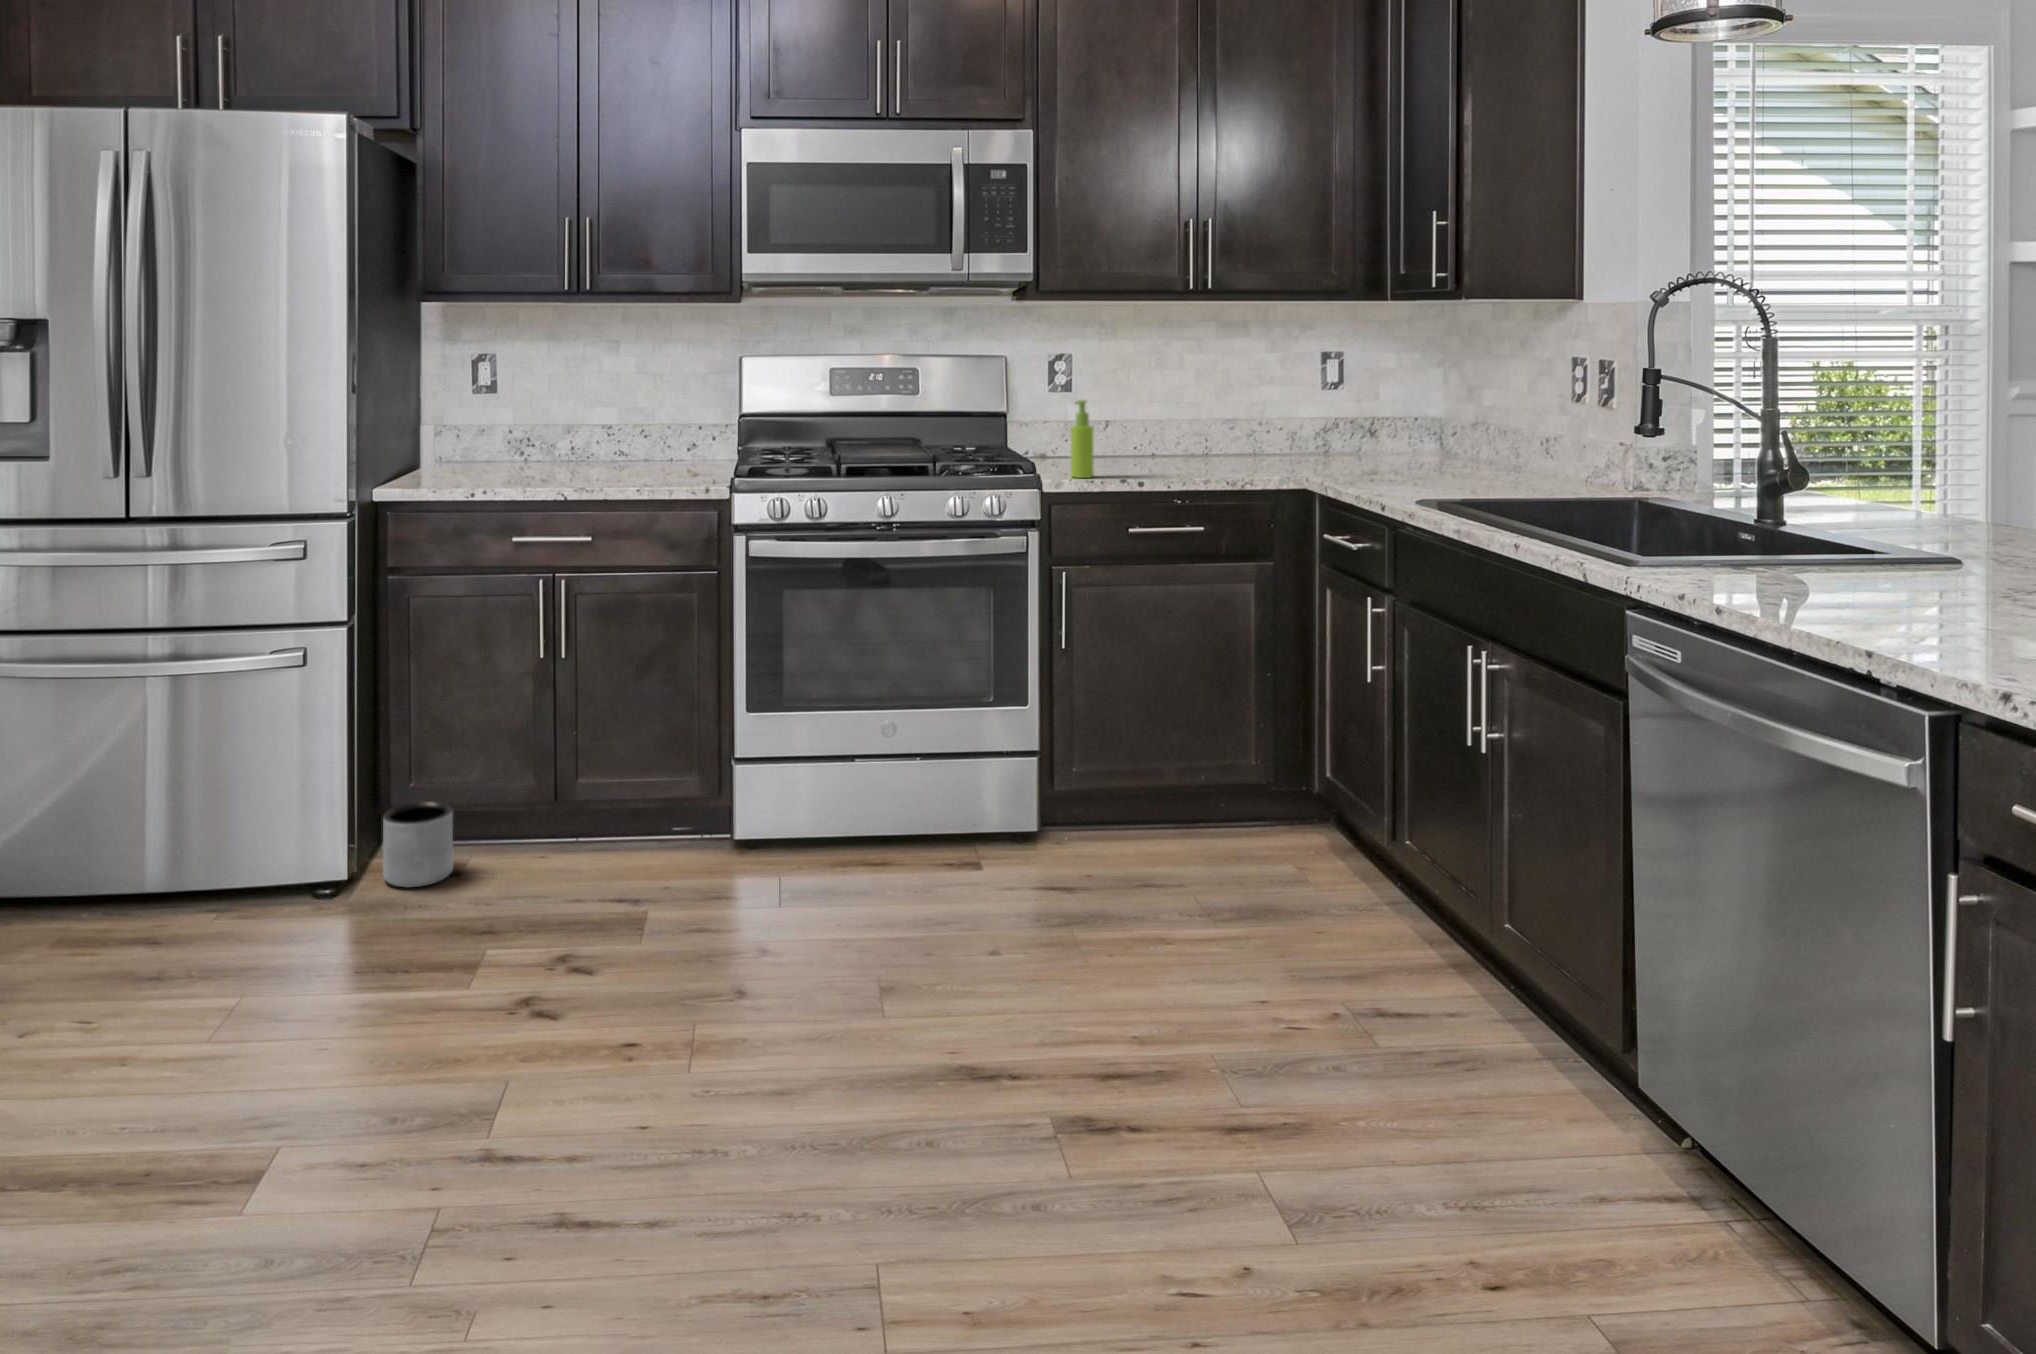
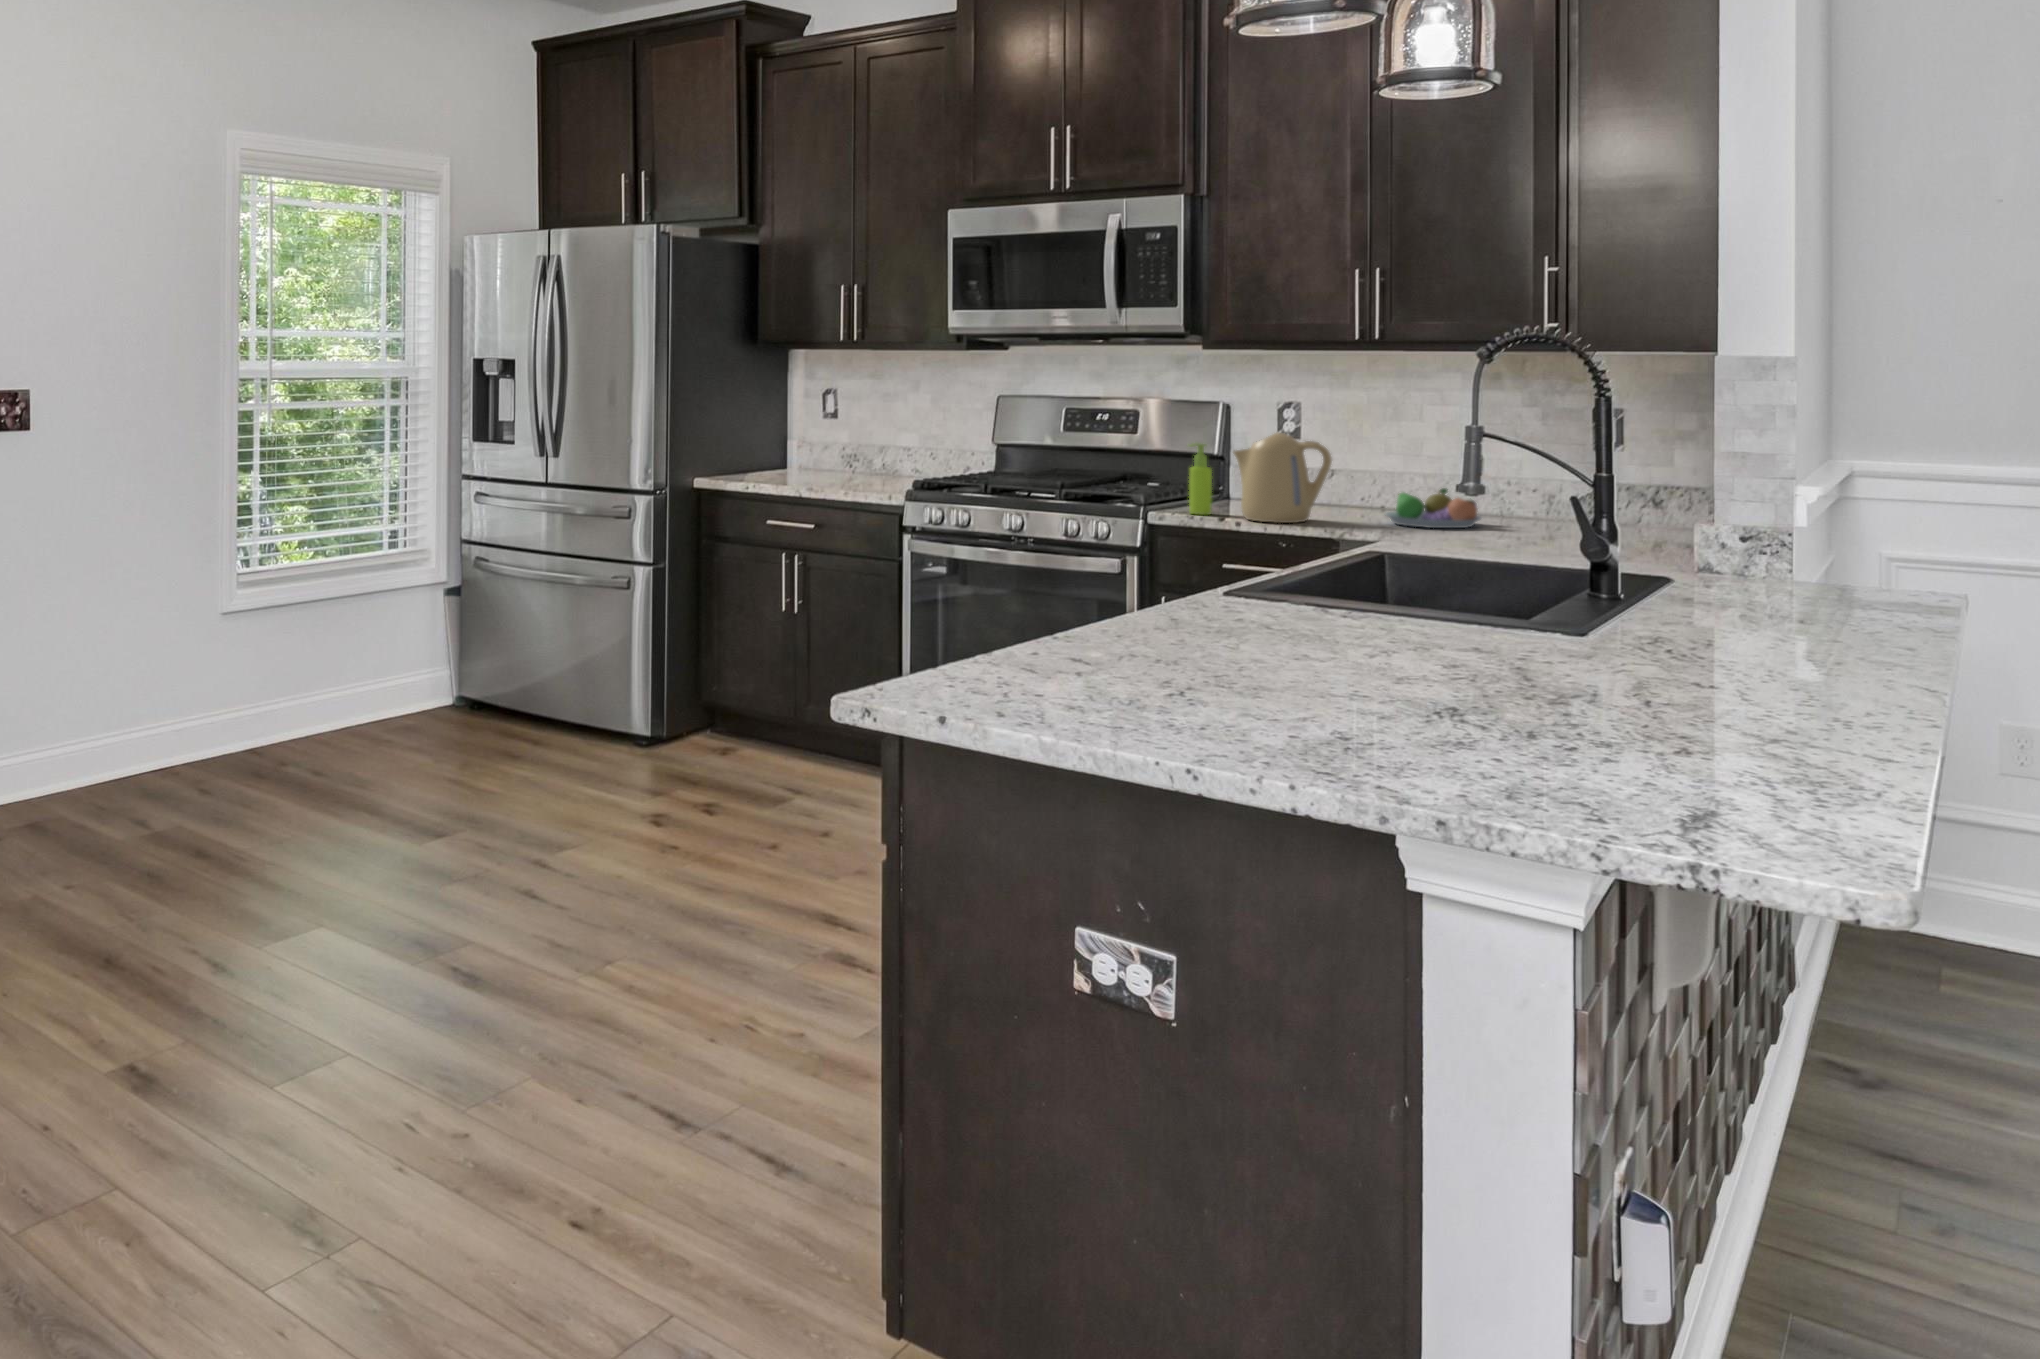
kettle: none [1133,385,1216,480] -> present [1233,433,1332,523]
fruit bowl: none [1236,432,1330,472] -> present [1386,488,1481,528]
planter: present [383,801,454,888] -> none [679,698,725,751]

